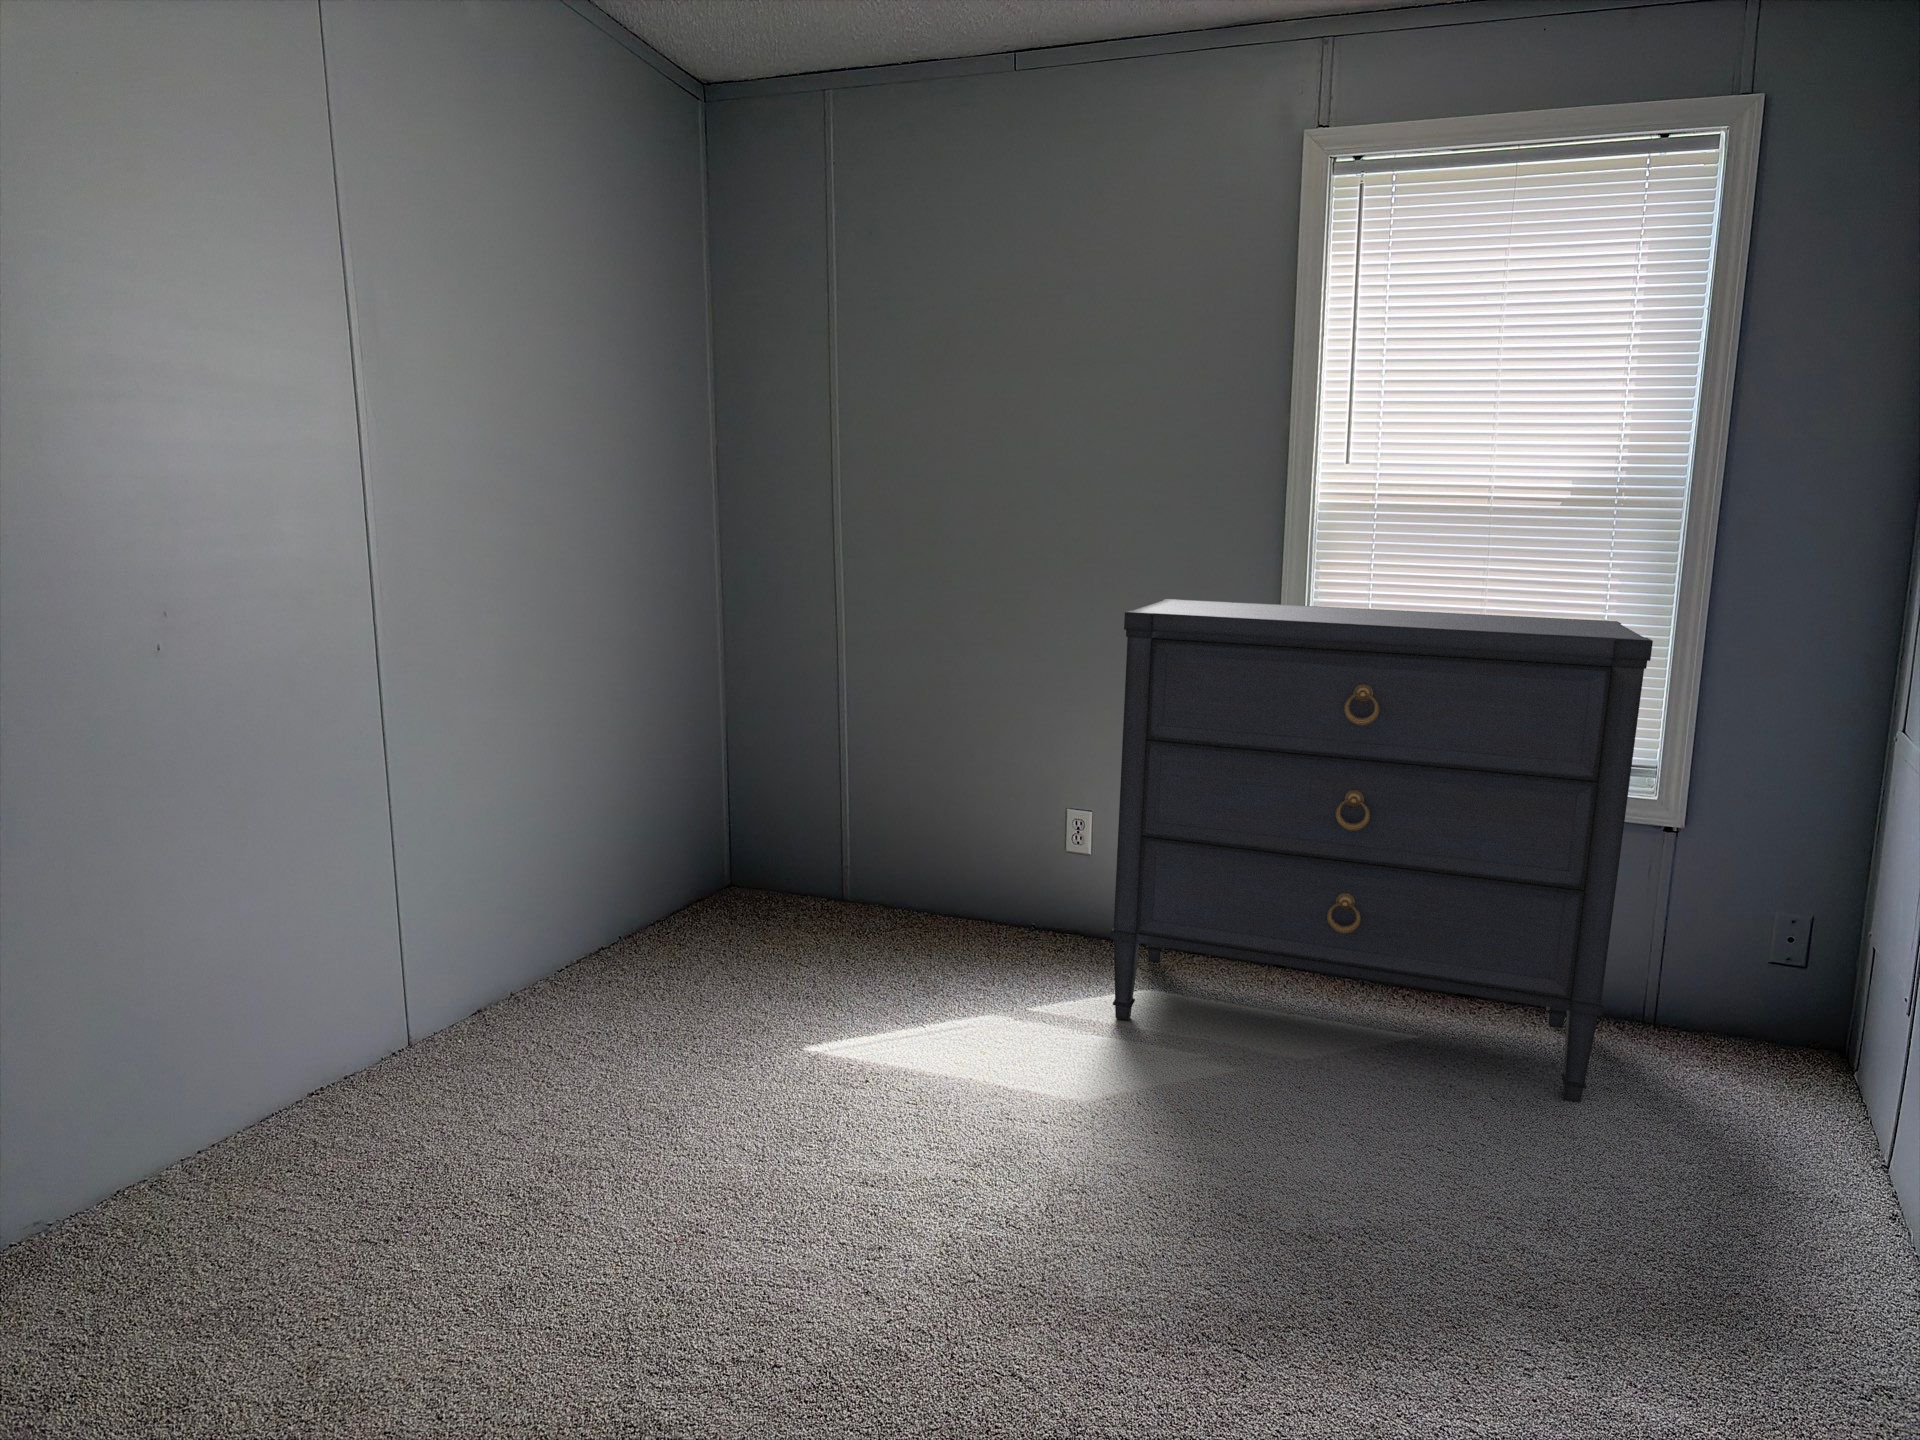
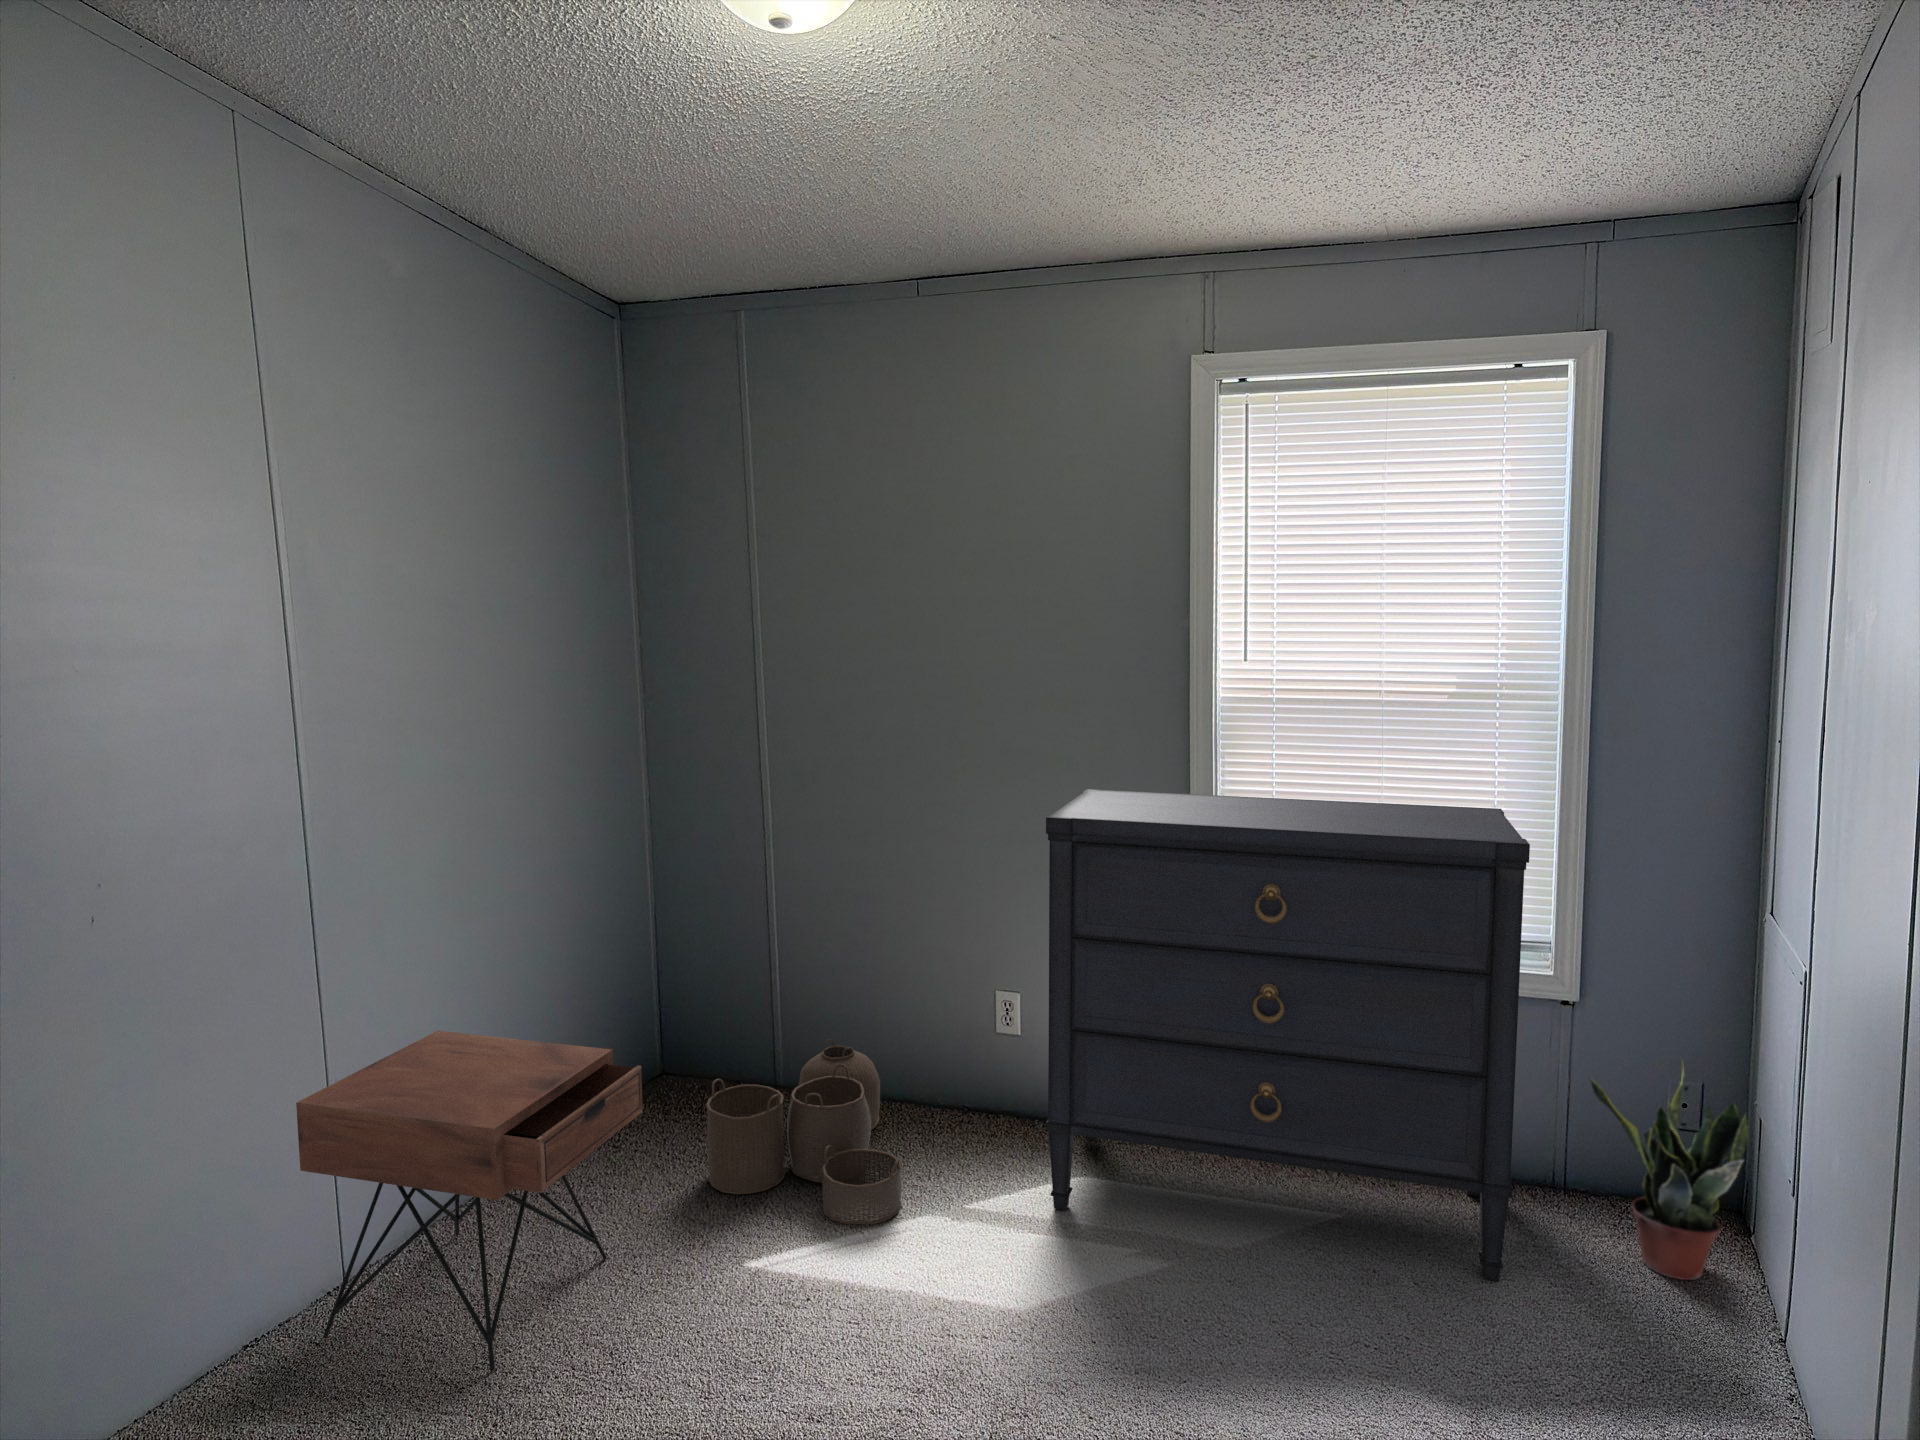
nightstand: none [358,809,702,1125] -> present [296,1031,643,1371]
woven basket: none [764,853,961,1023] -> present [706,1039,902,1224]
potted plant: none [1693,884,1866,1111] -> present [1590,1059,1748,1280]

